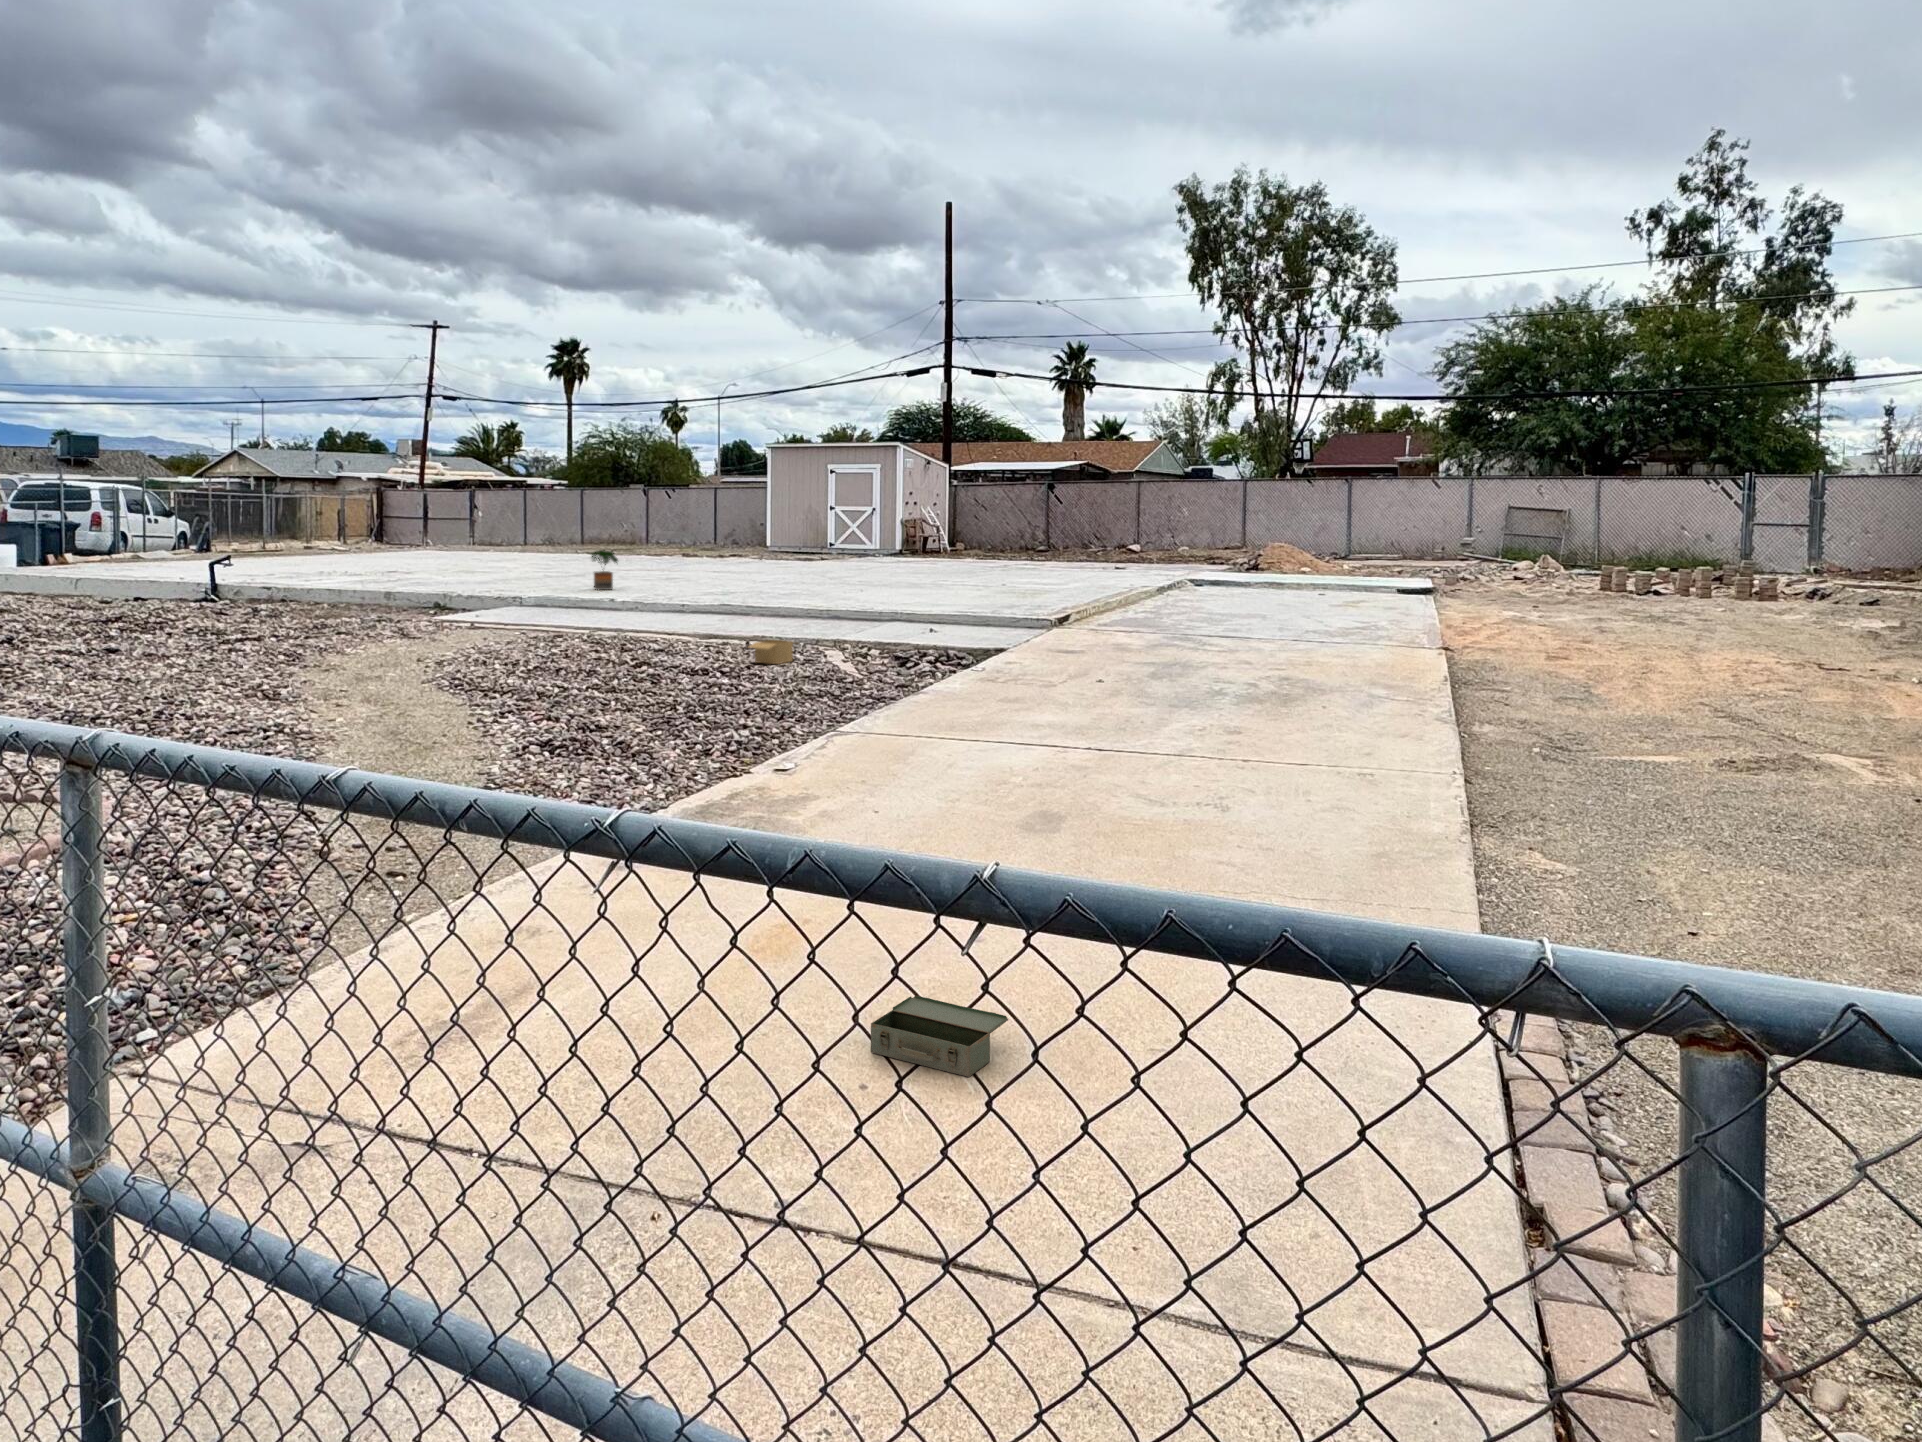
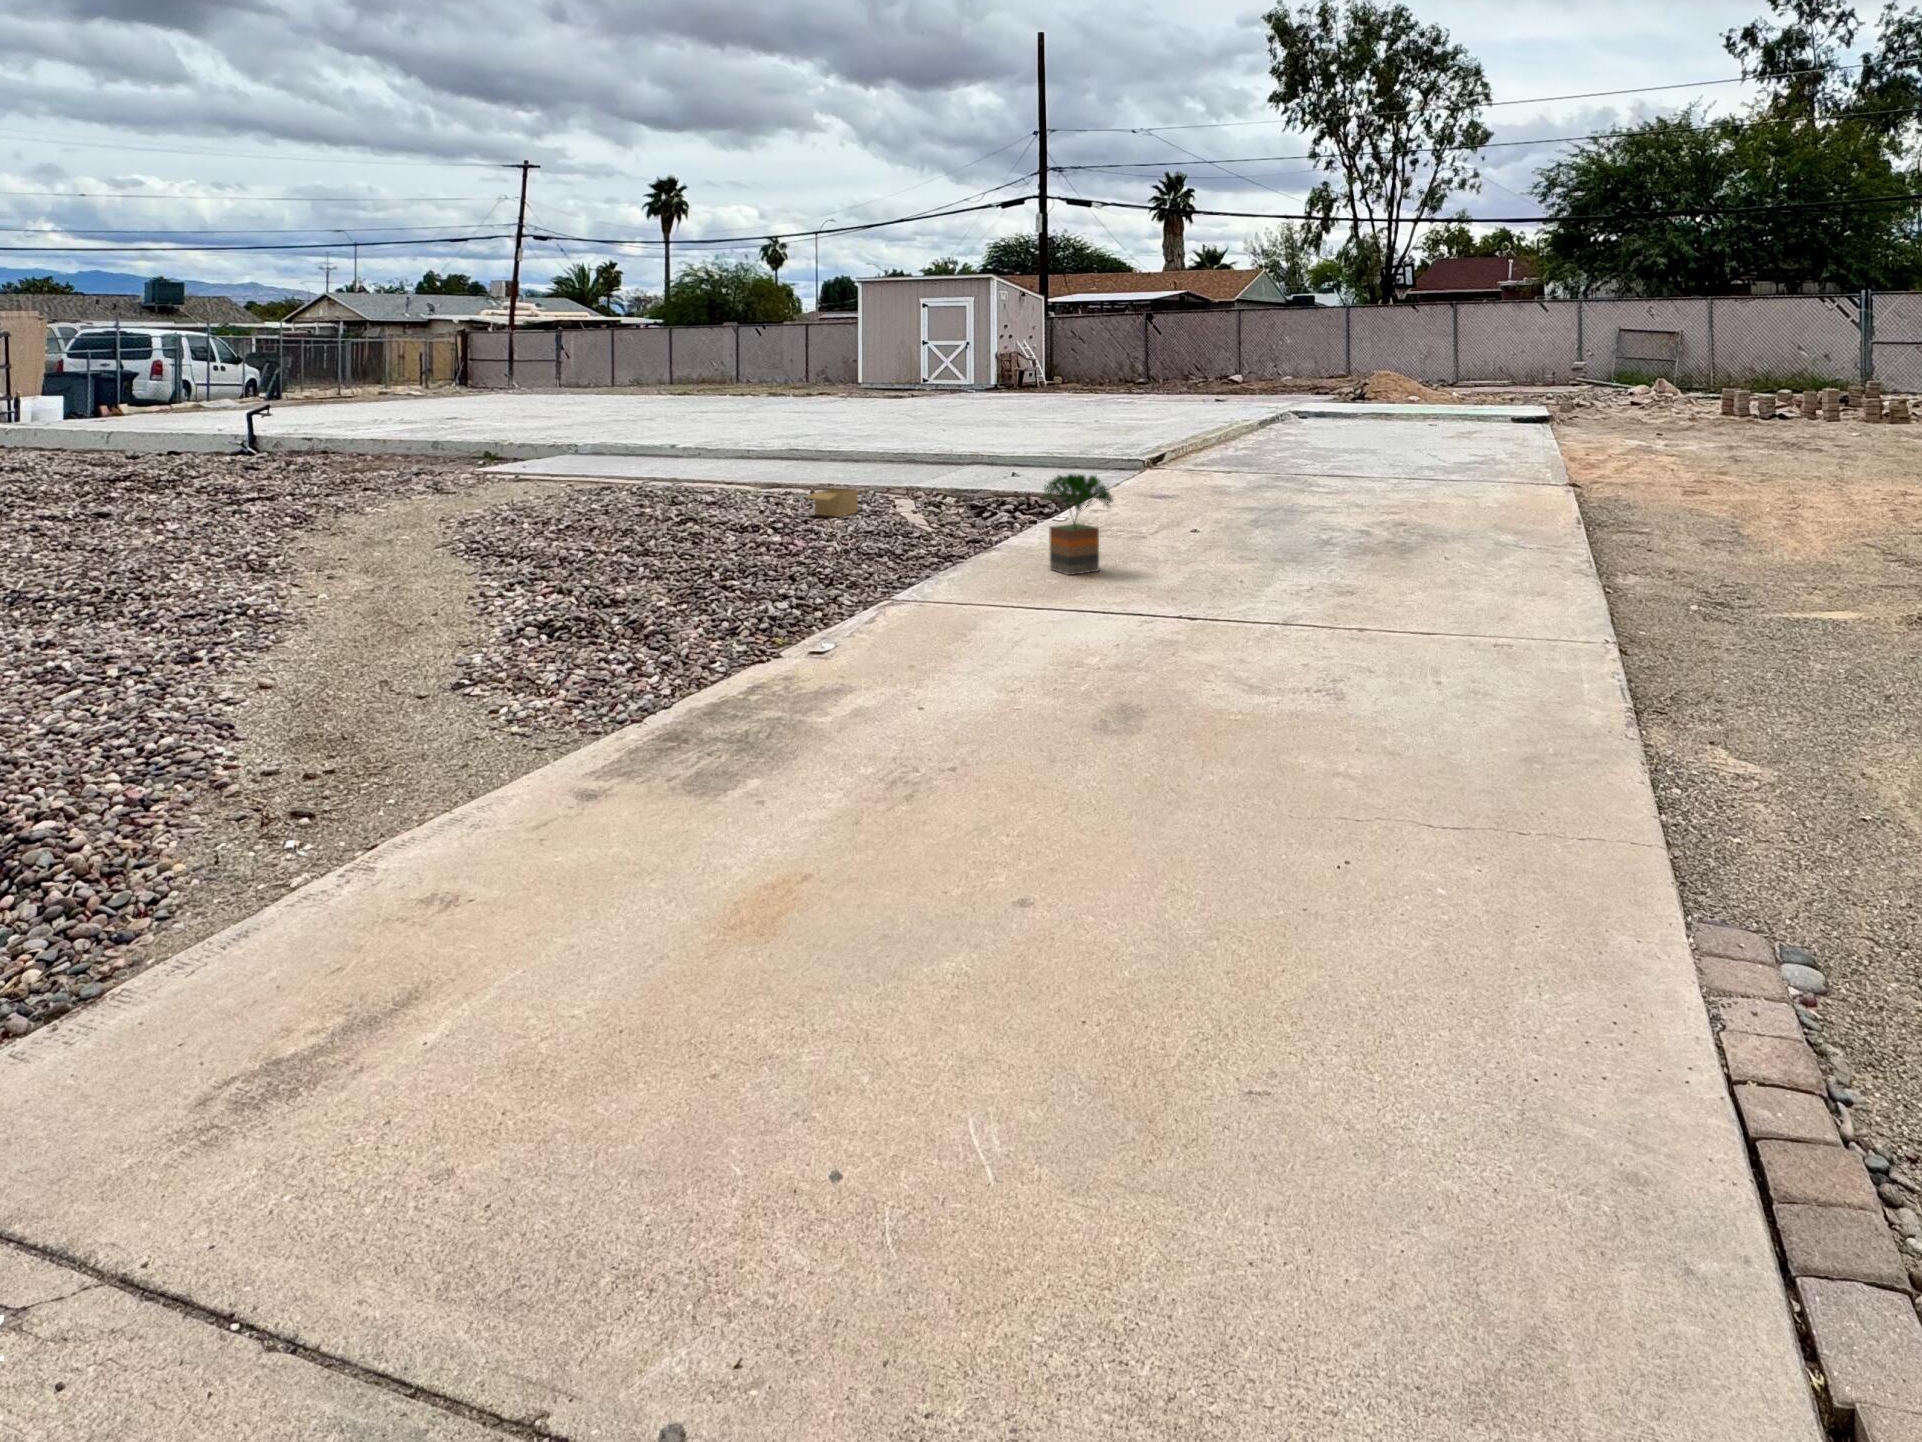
potted tree: present [592,550,618,590] -> present [1042,474,1113,575]
toolbox: present [871,996,1008,1077] -> none [834,1132,1071,1329]

